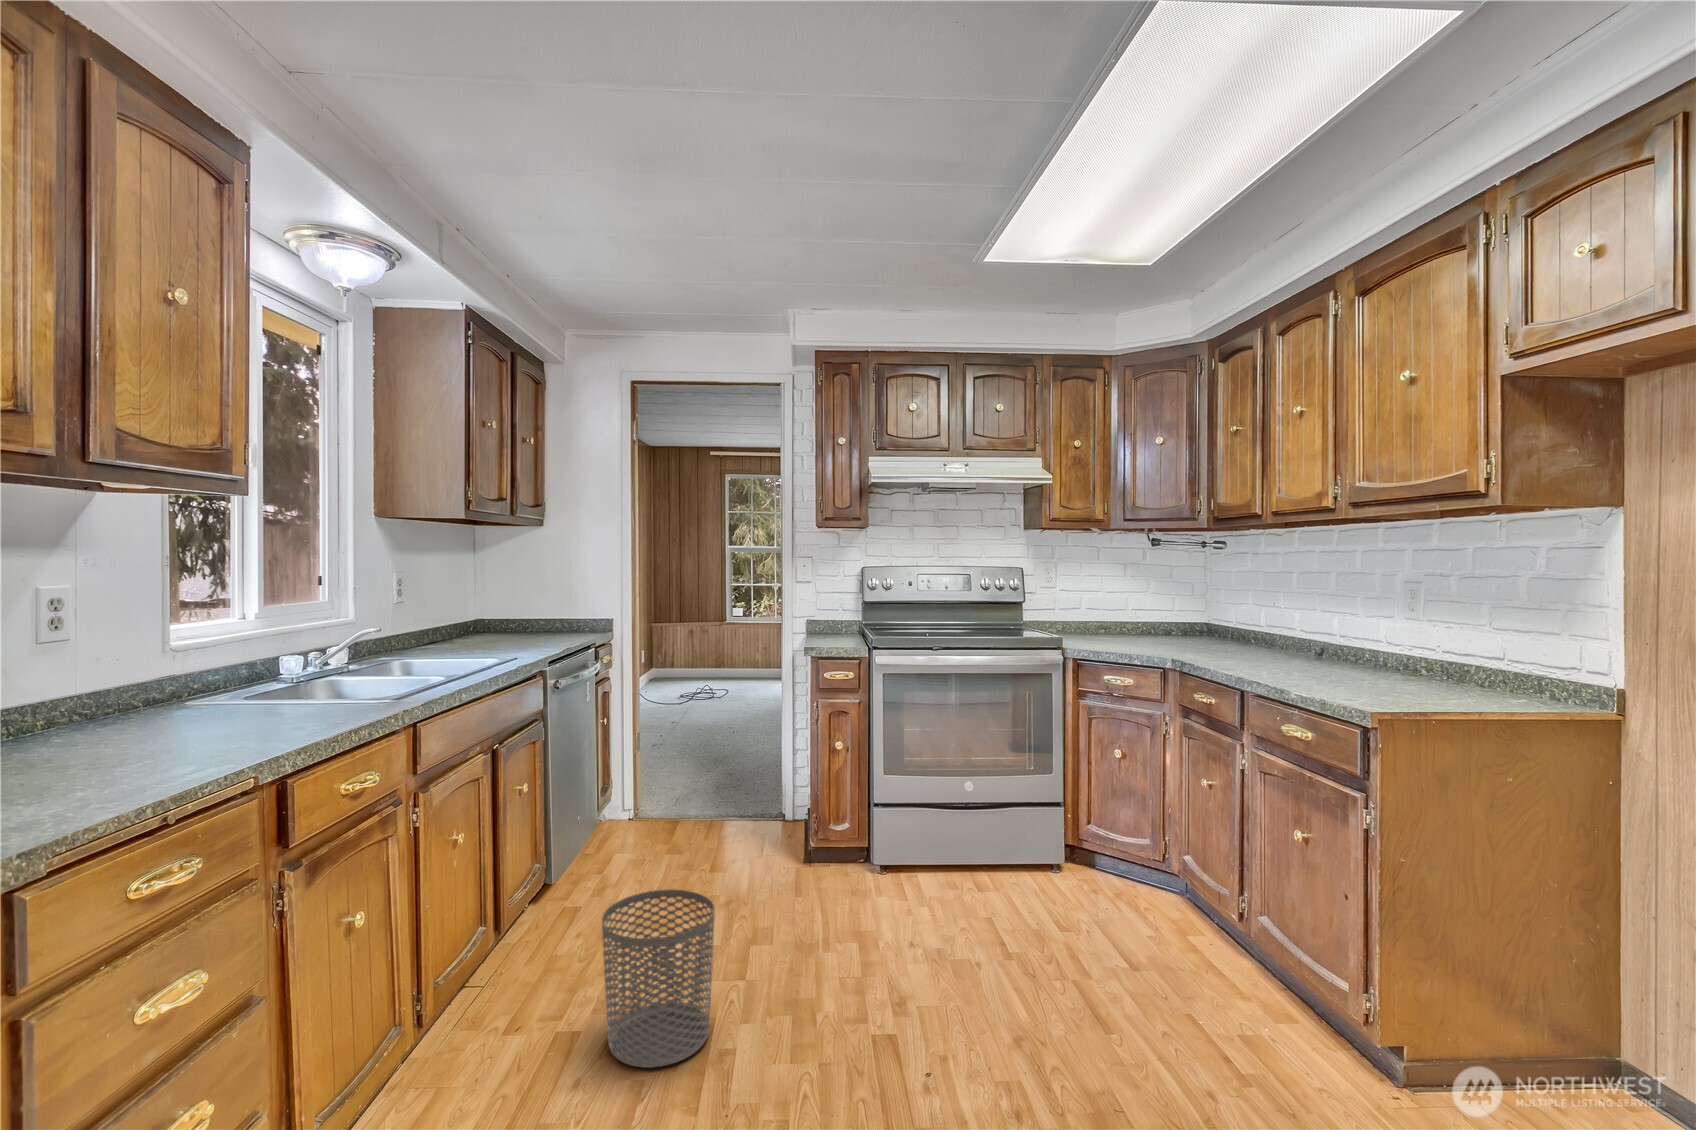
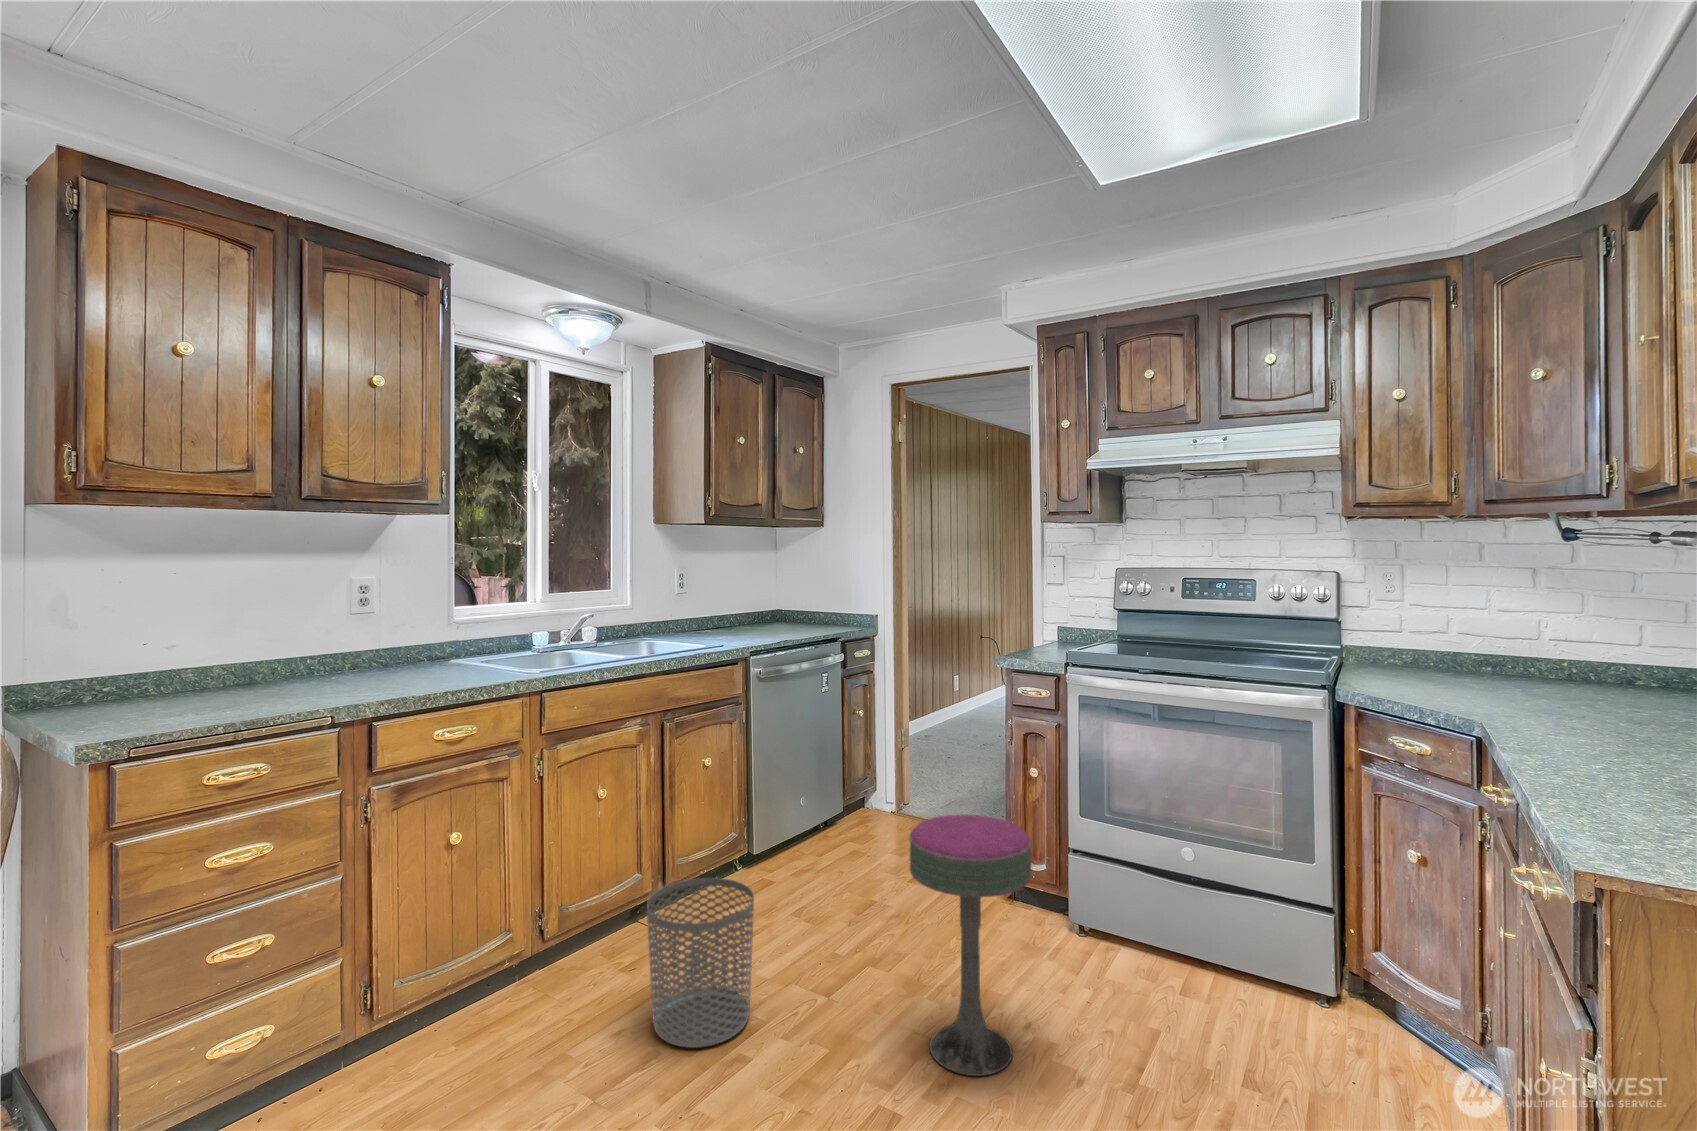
bar stool: none [847,777,950,993] -> present [909,815,1031,1076]

